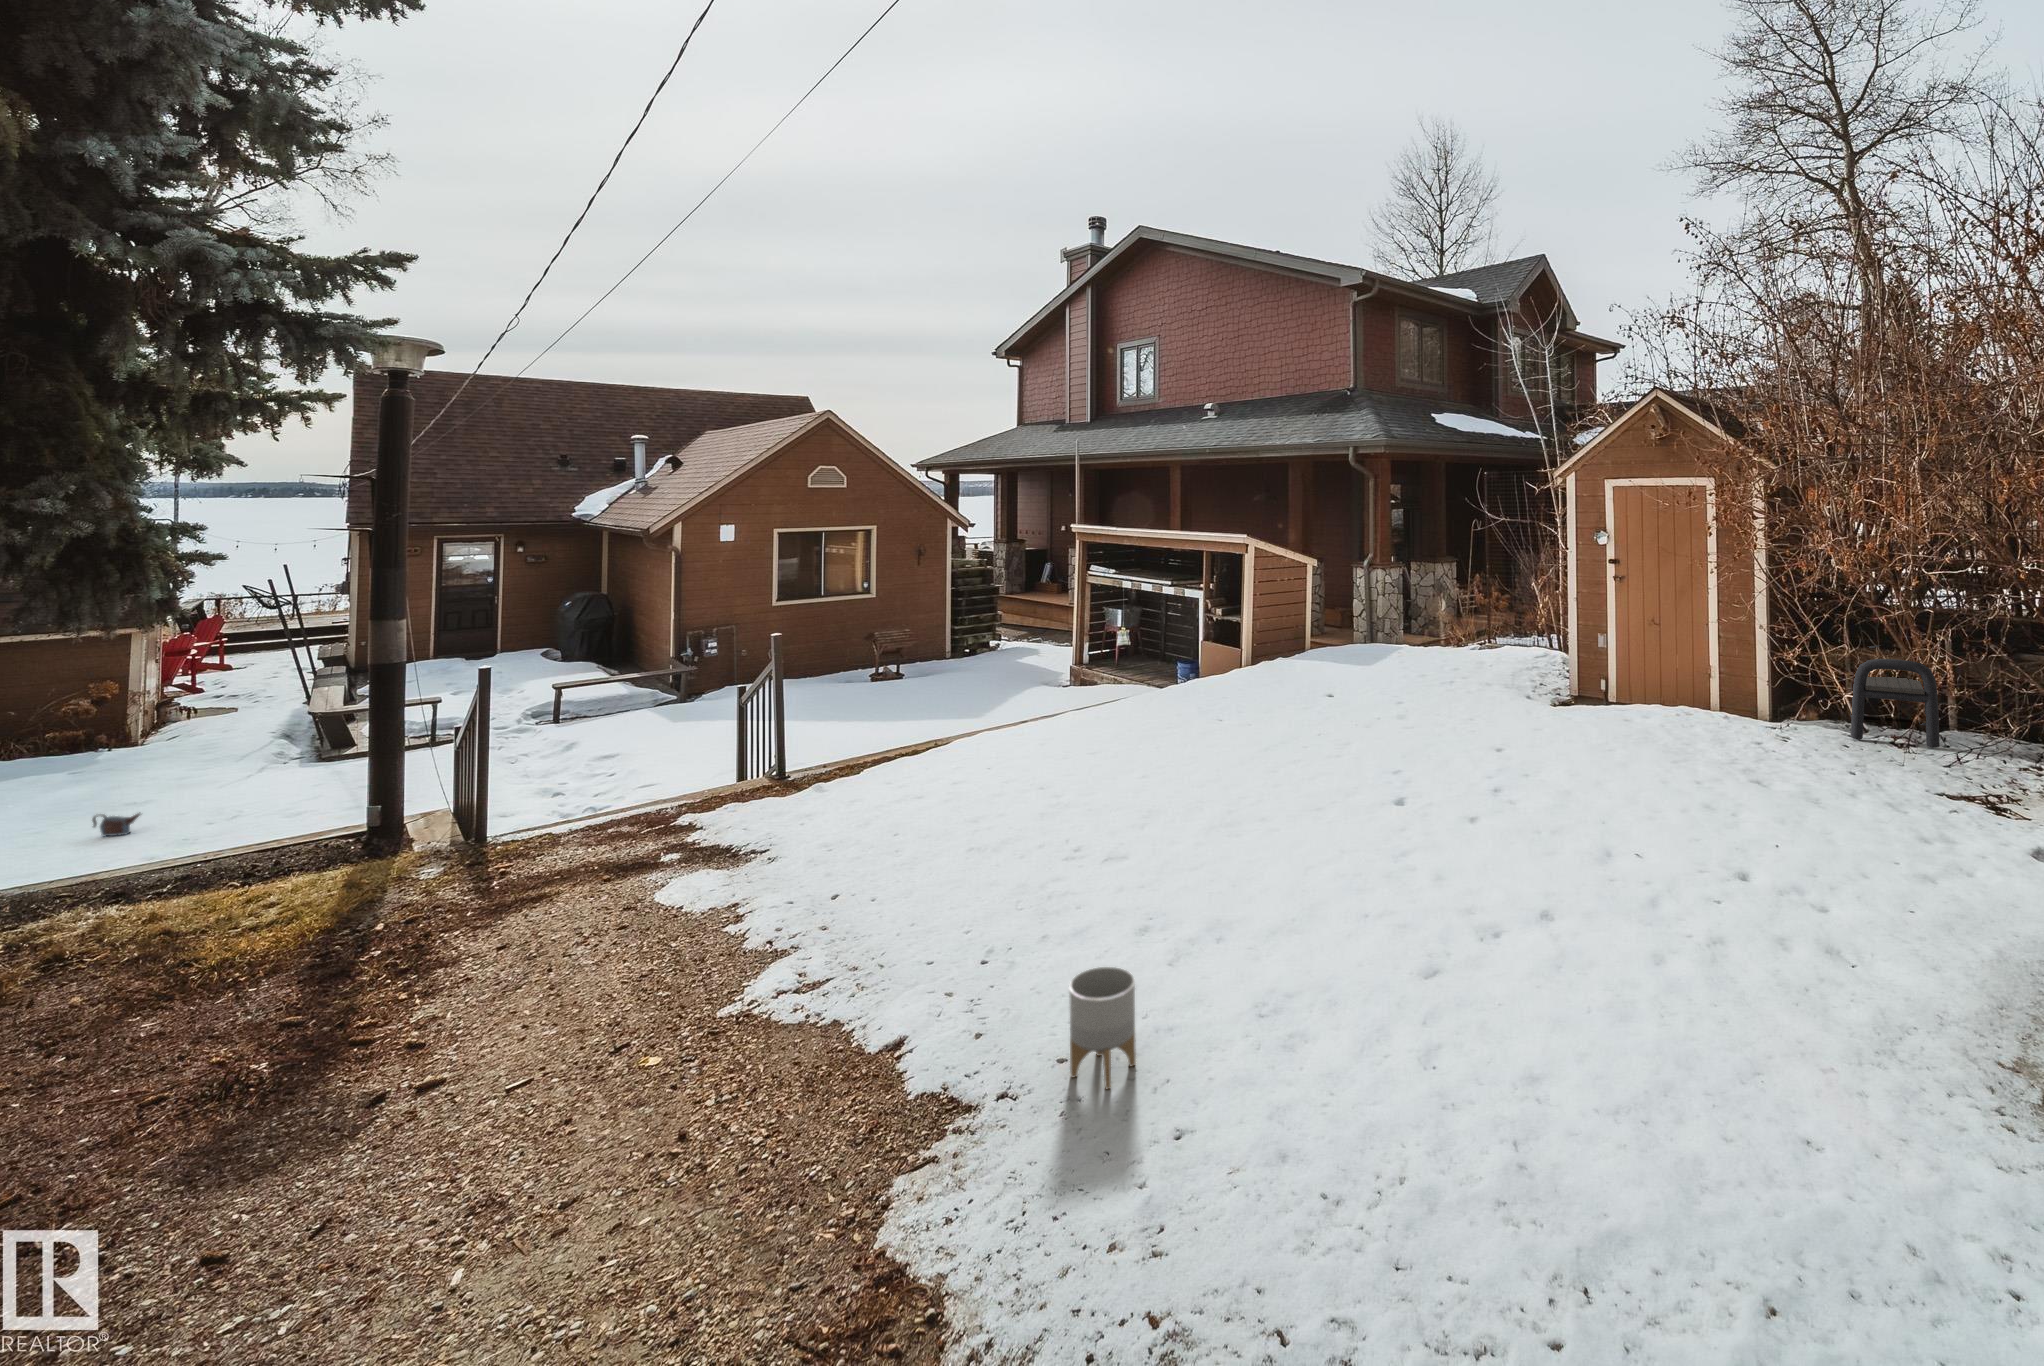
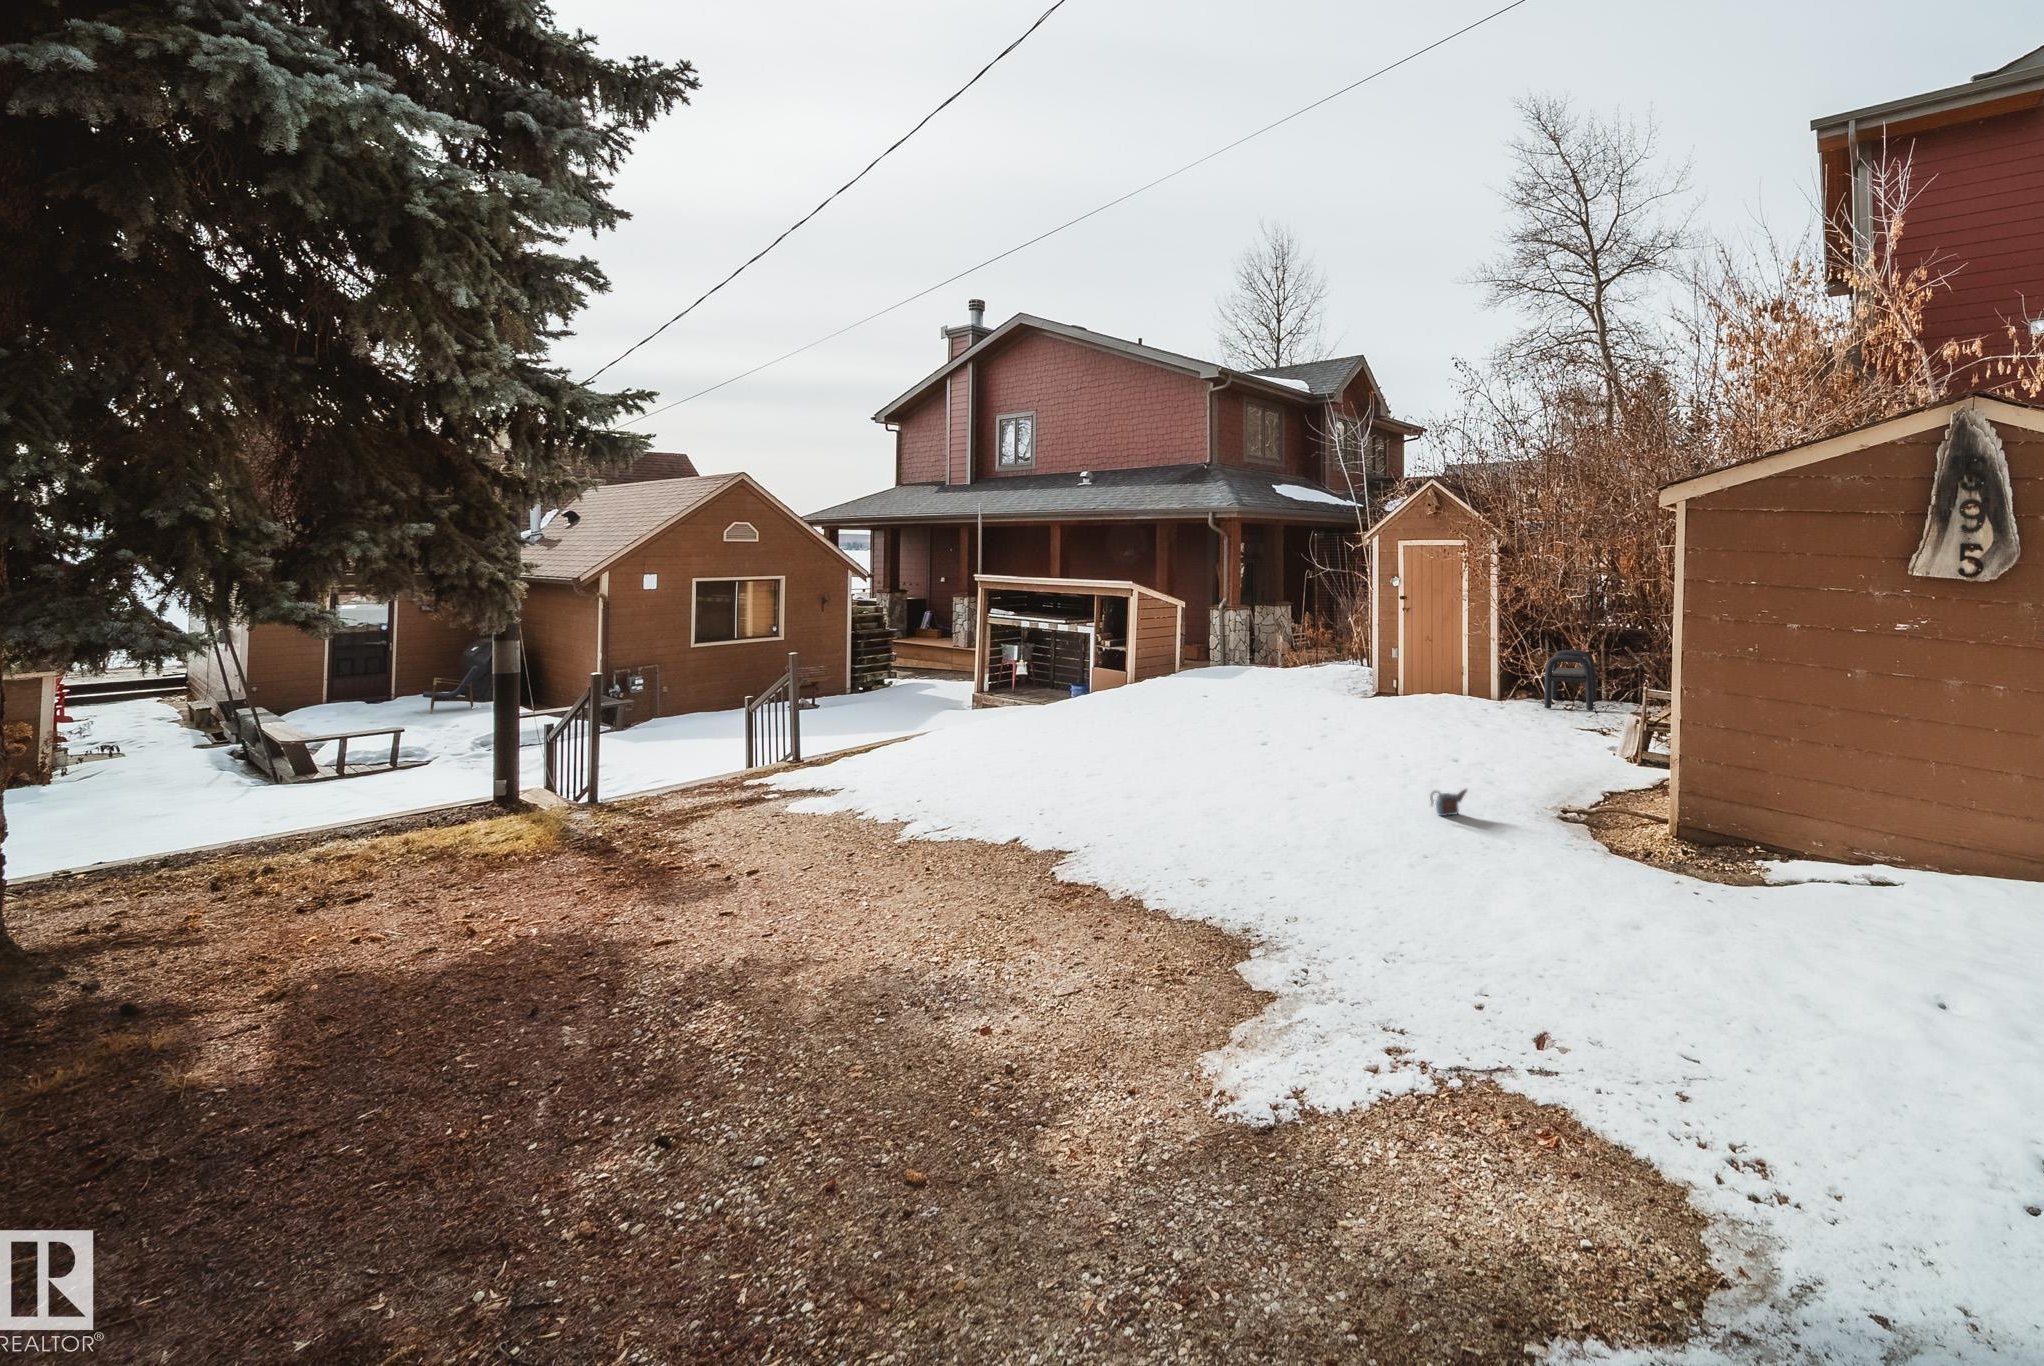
lounge chair: none [527,619,584,670] -> present [423,666,478,714]
watering can: present [92,813,140,836] -> present [1430,789,1467,816]
planter: present [1069,967,1136,1089] -> none [1100,795,1134,851]

